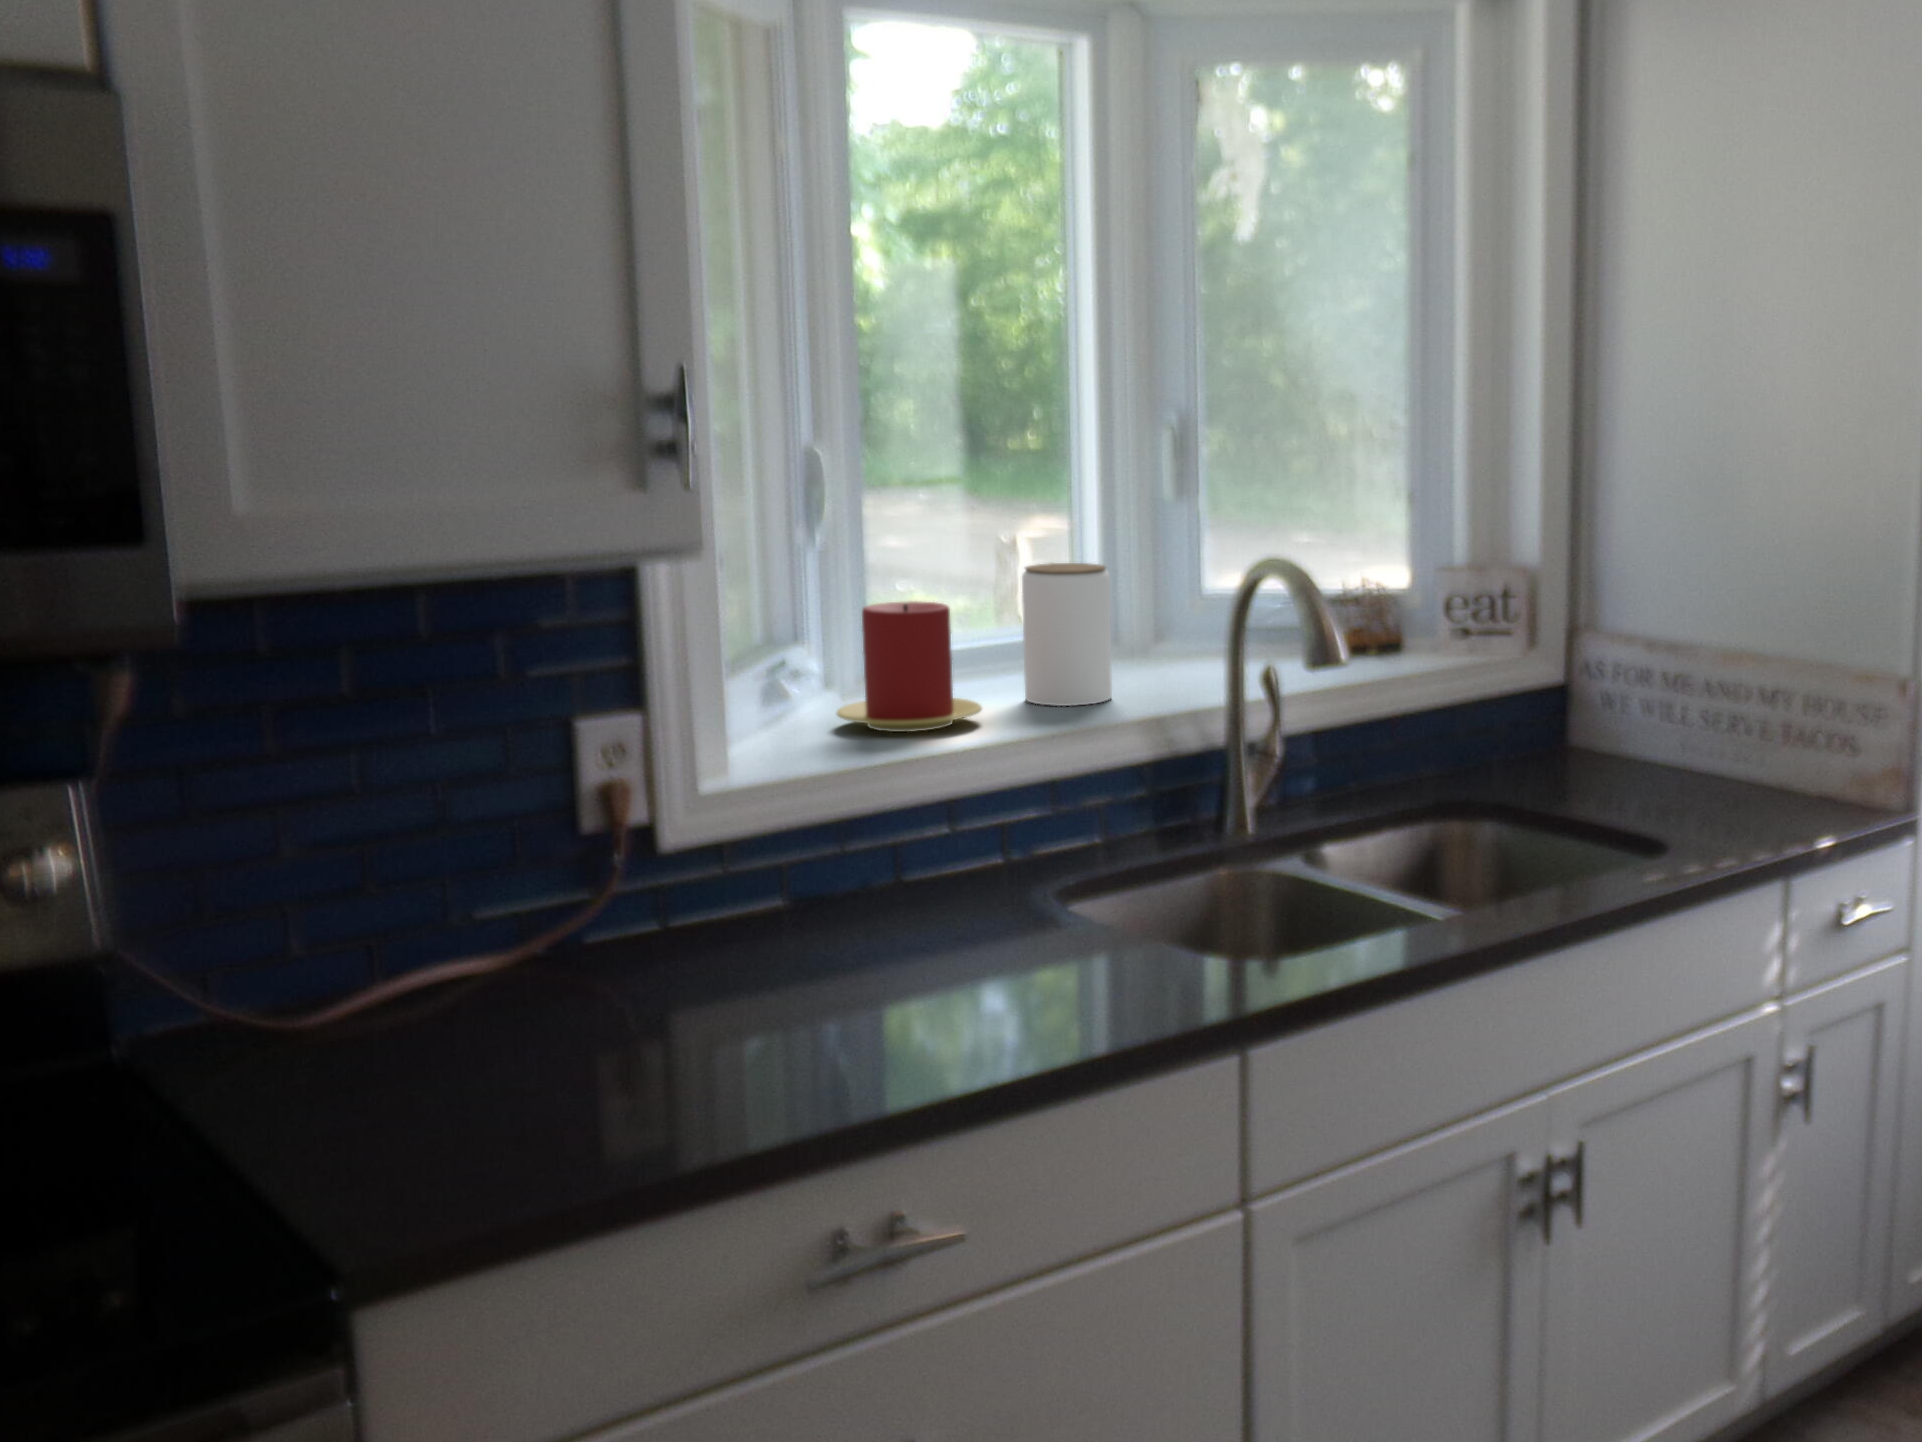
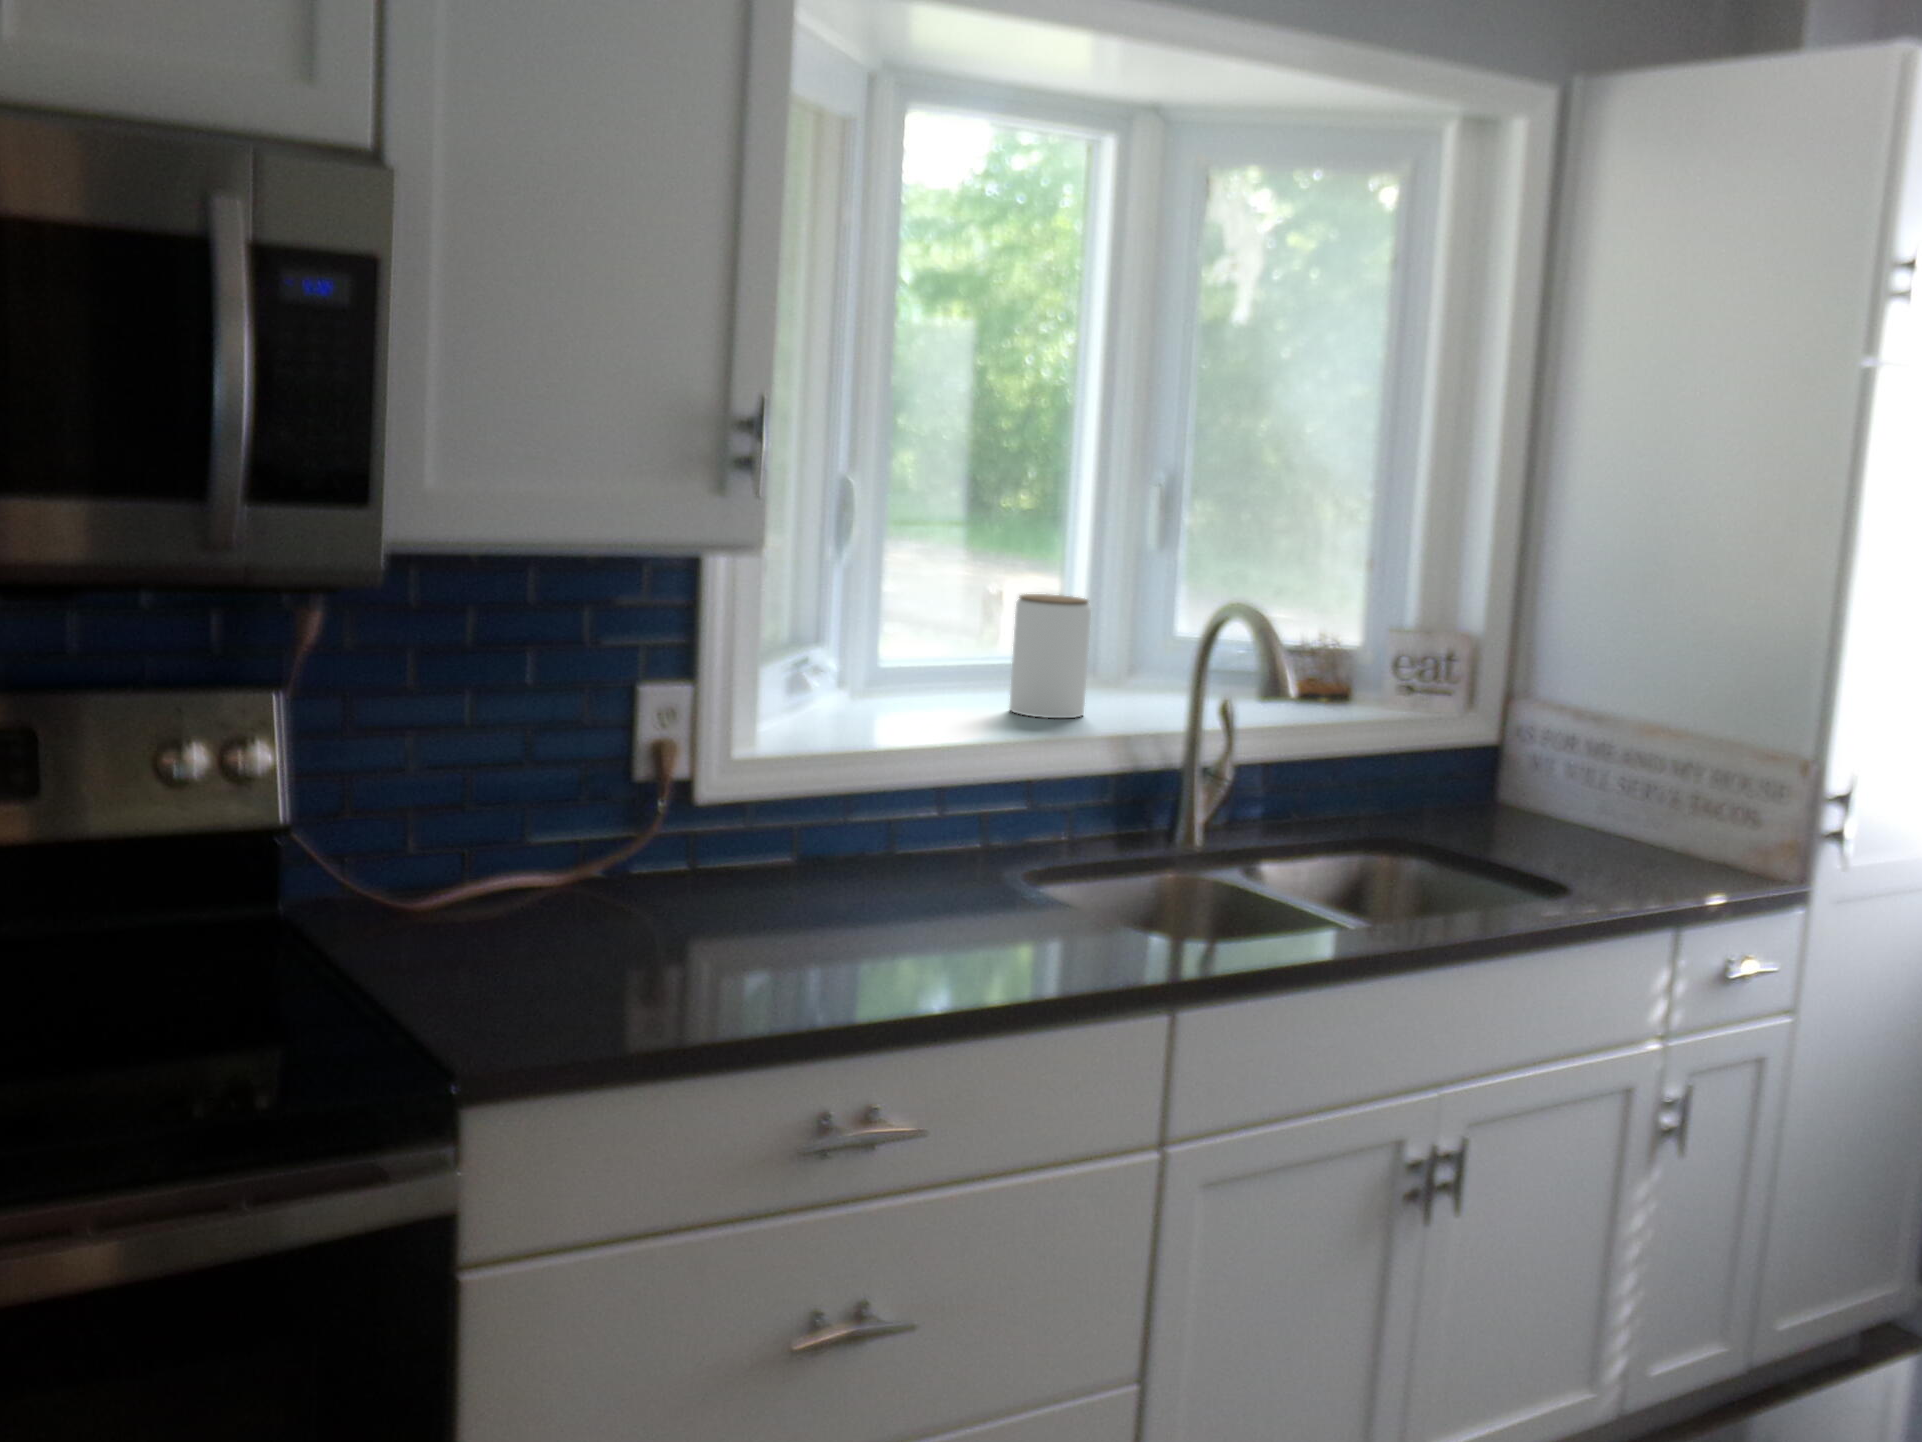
candle: present [837,601,982,732] -> none [851,615,973,726]

